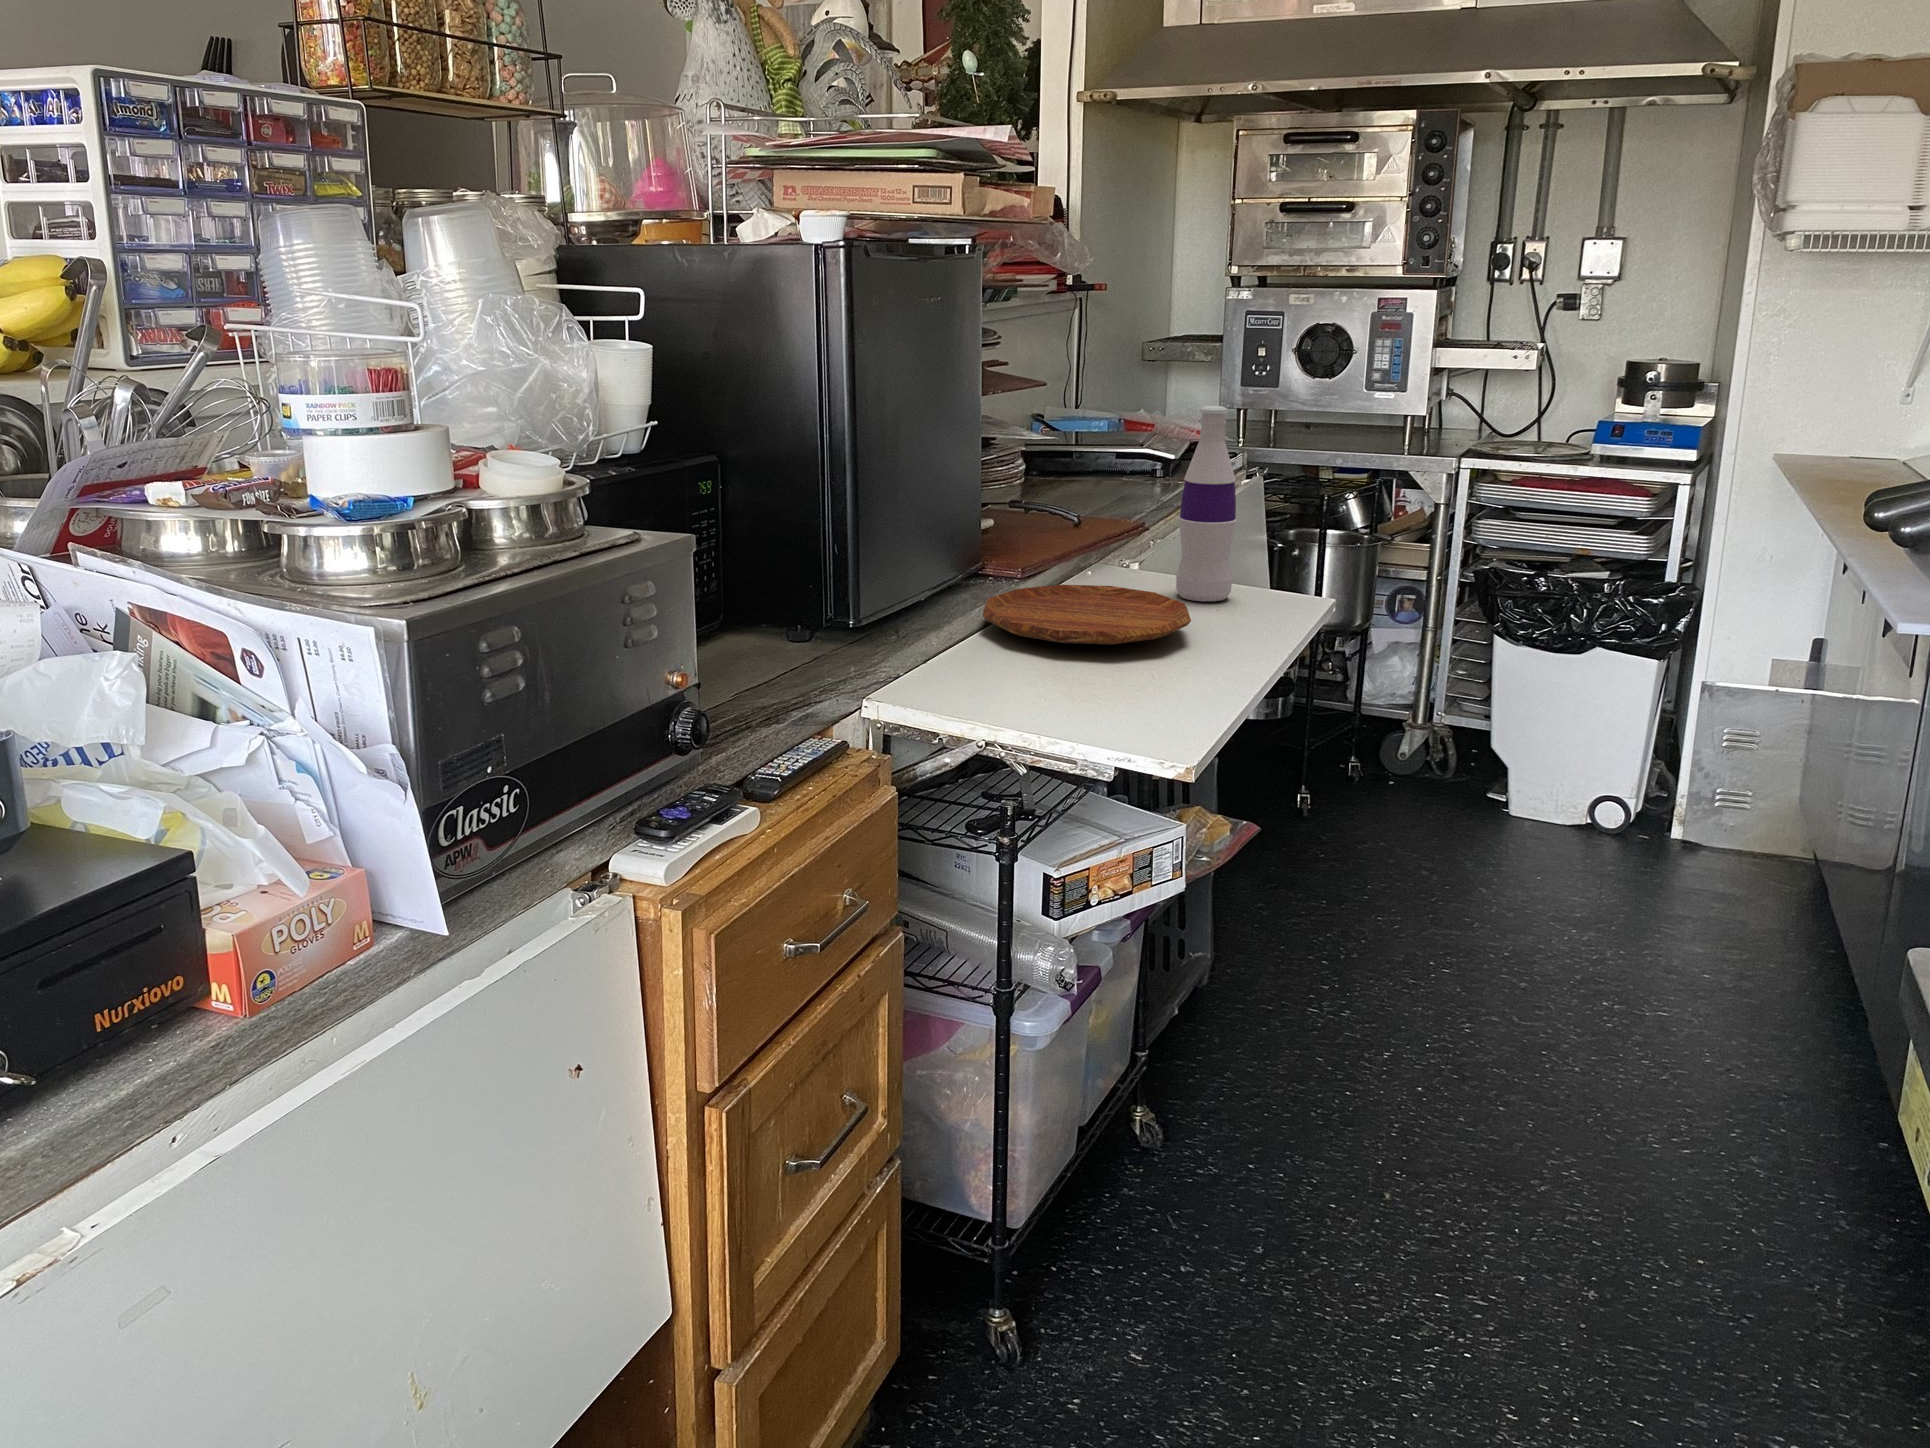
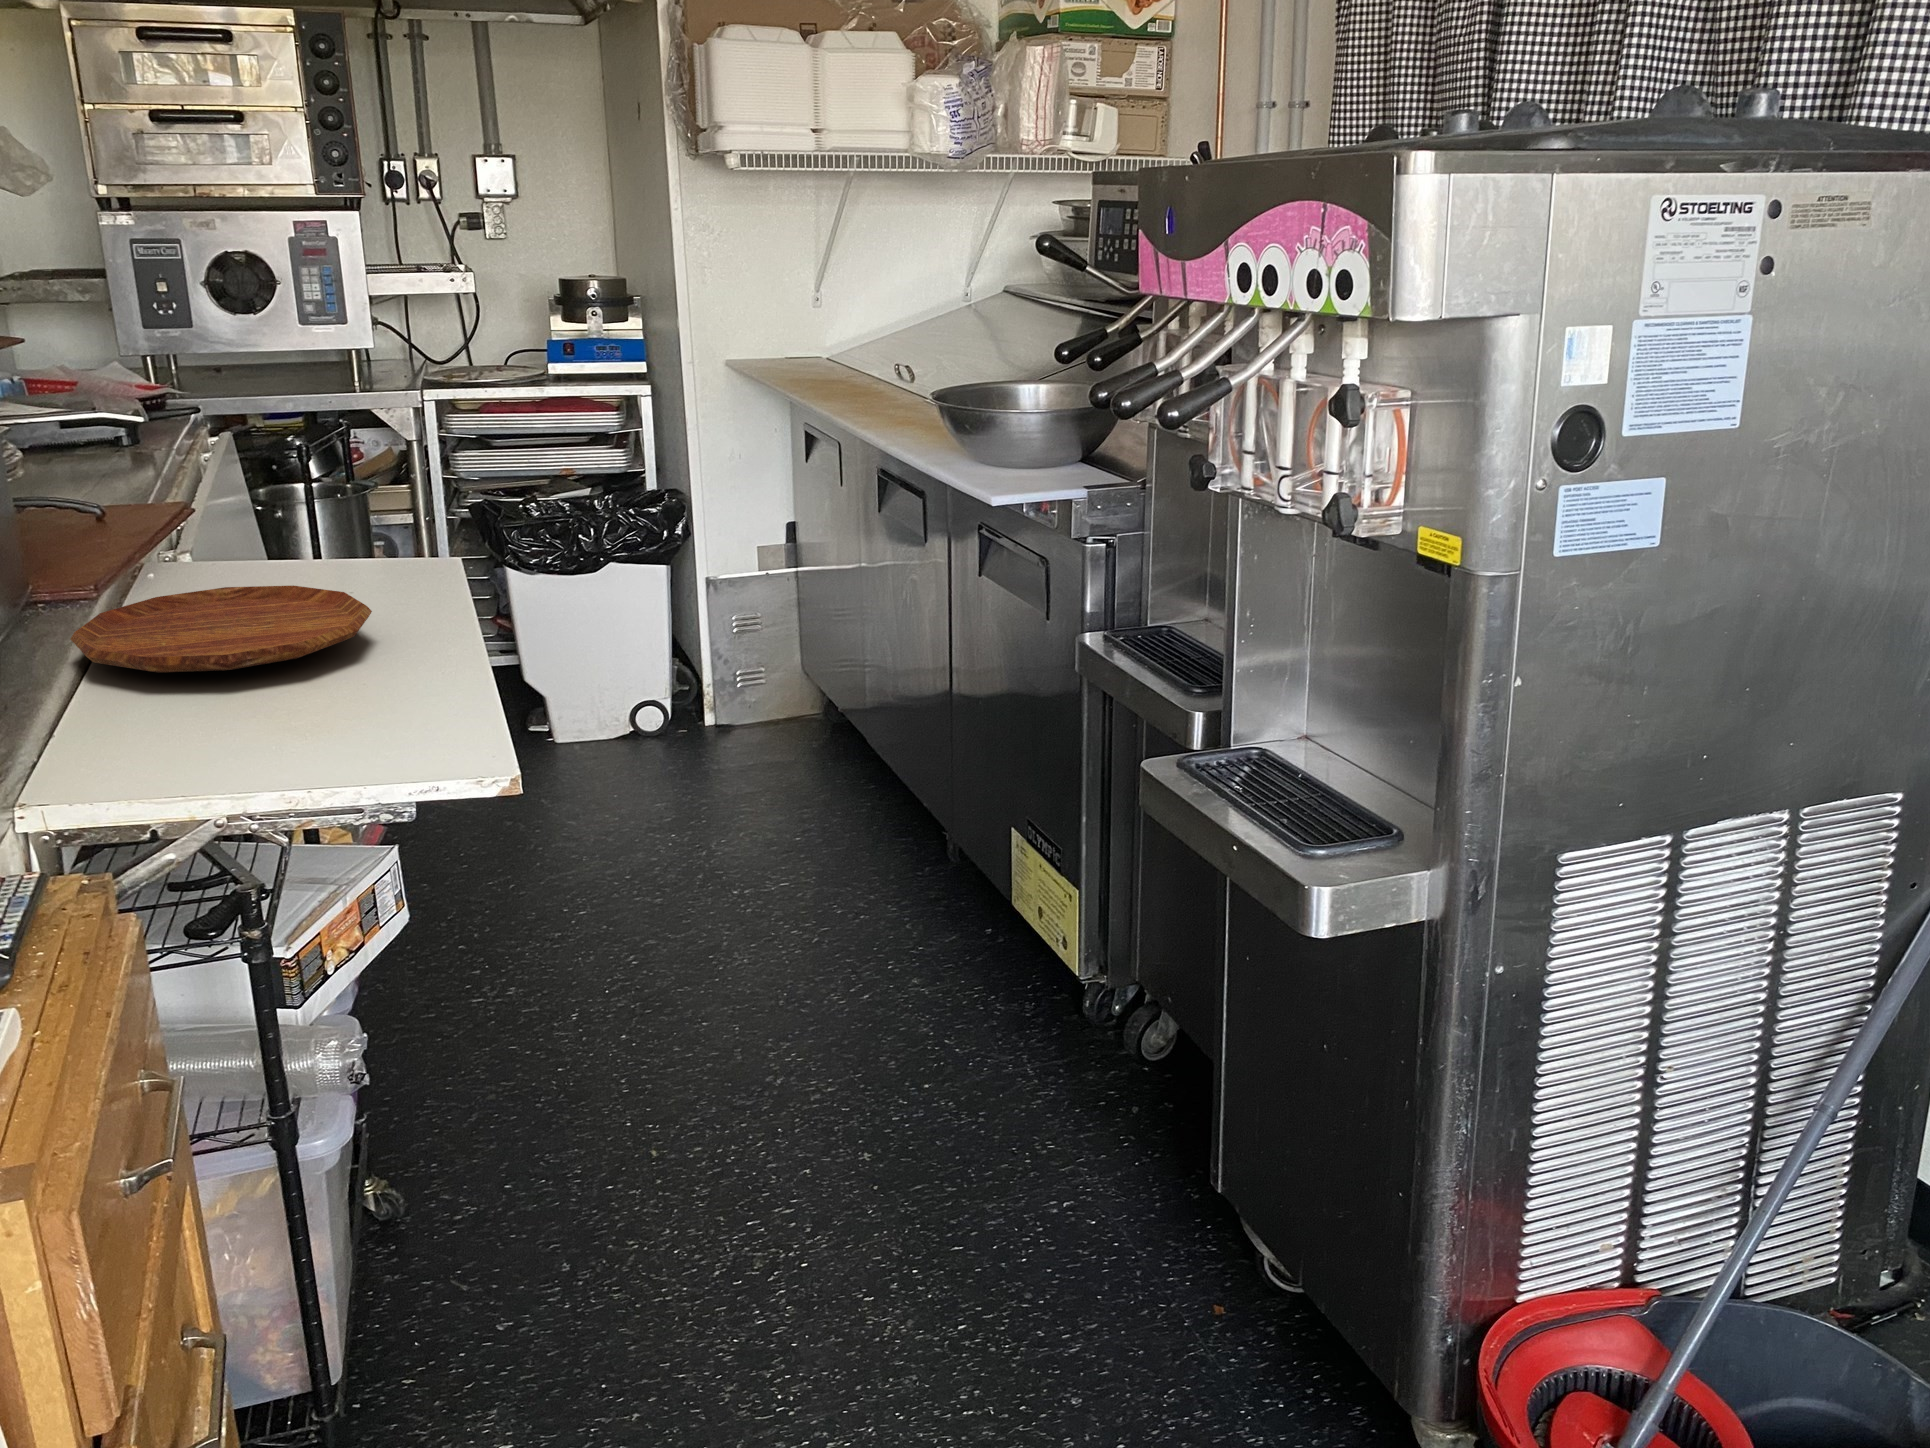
bottle: present [1176,406,1237,601] -> none [277,352,362,587]

